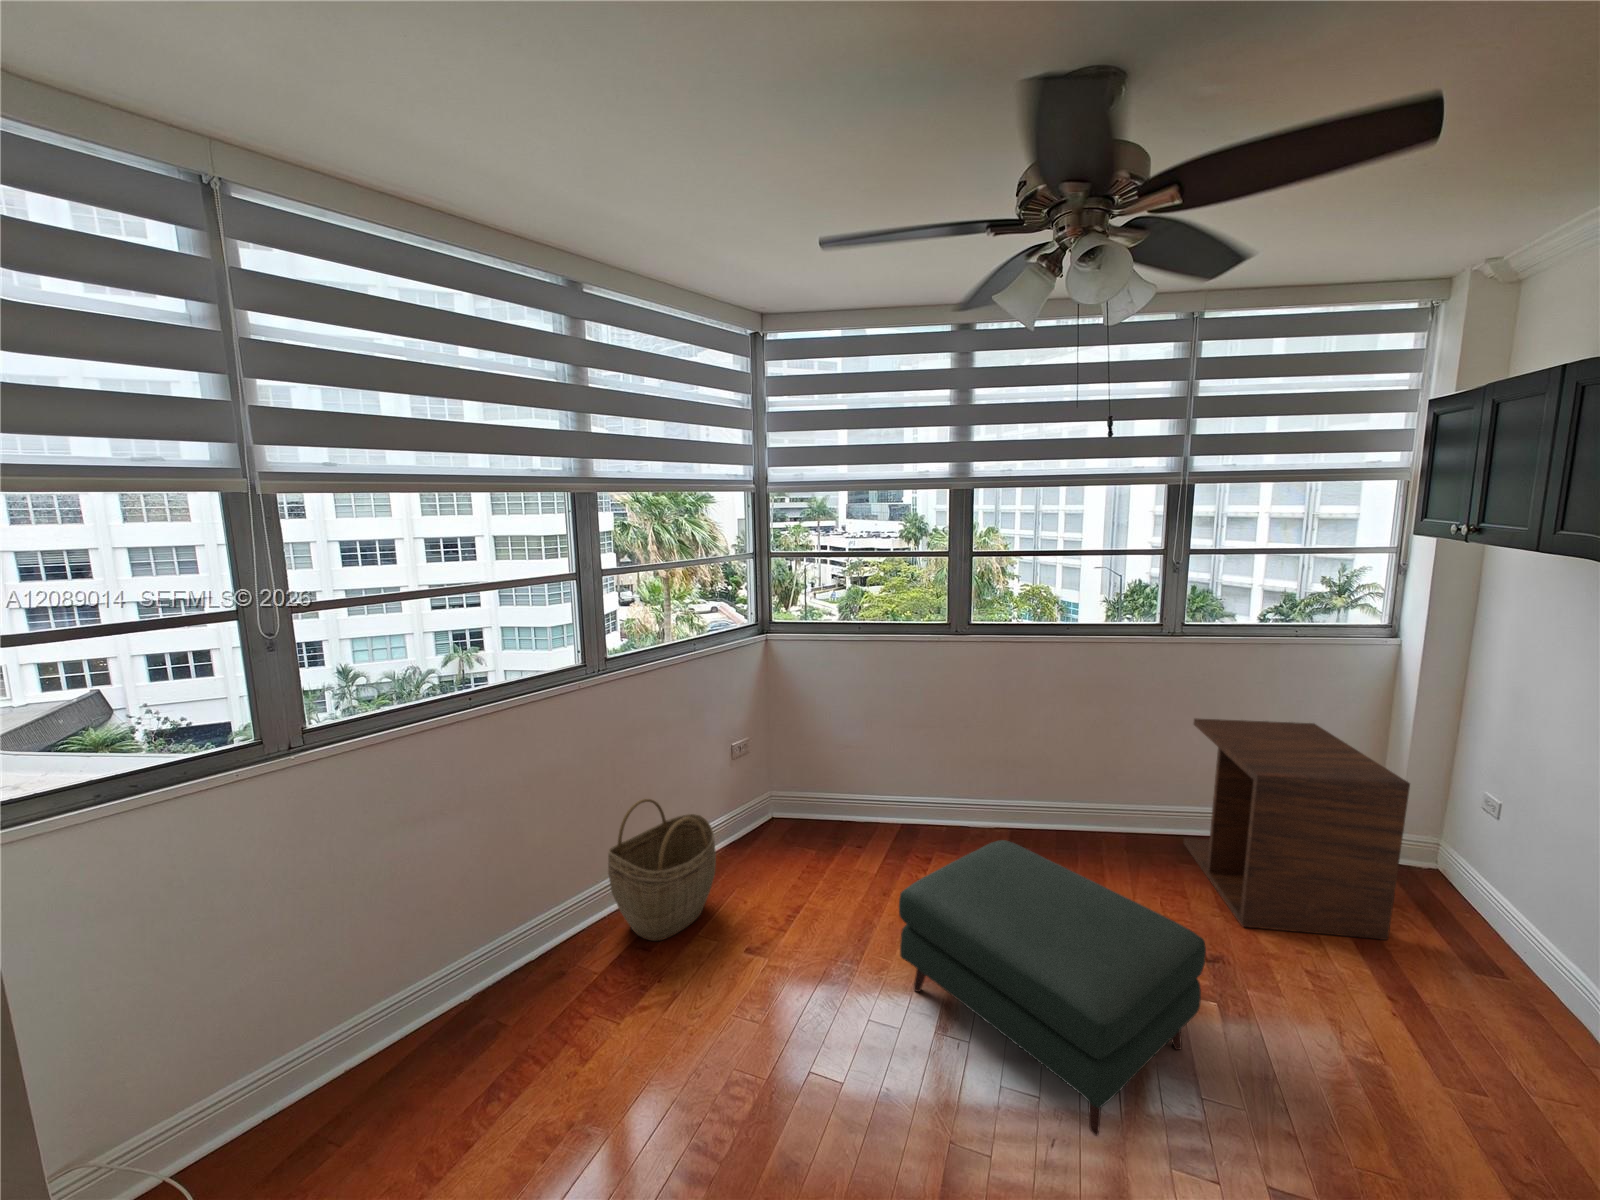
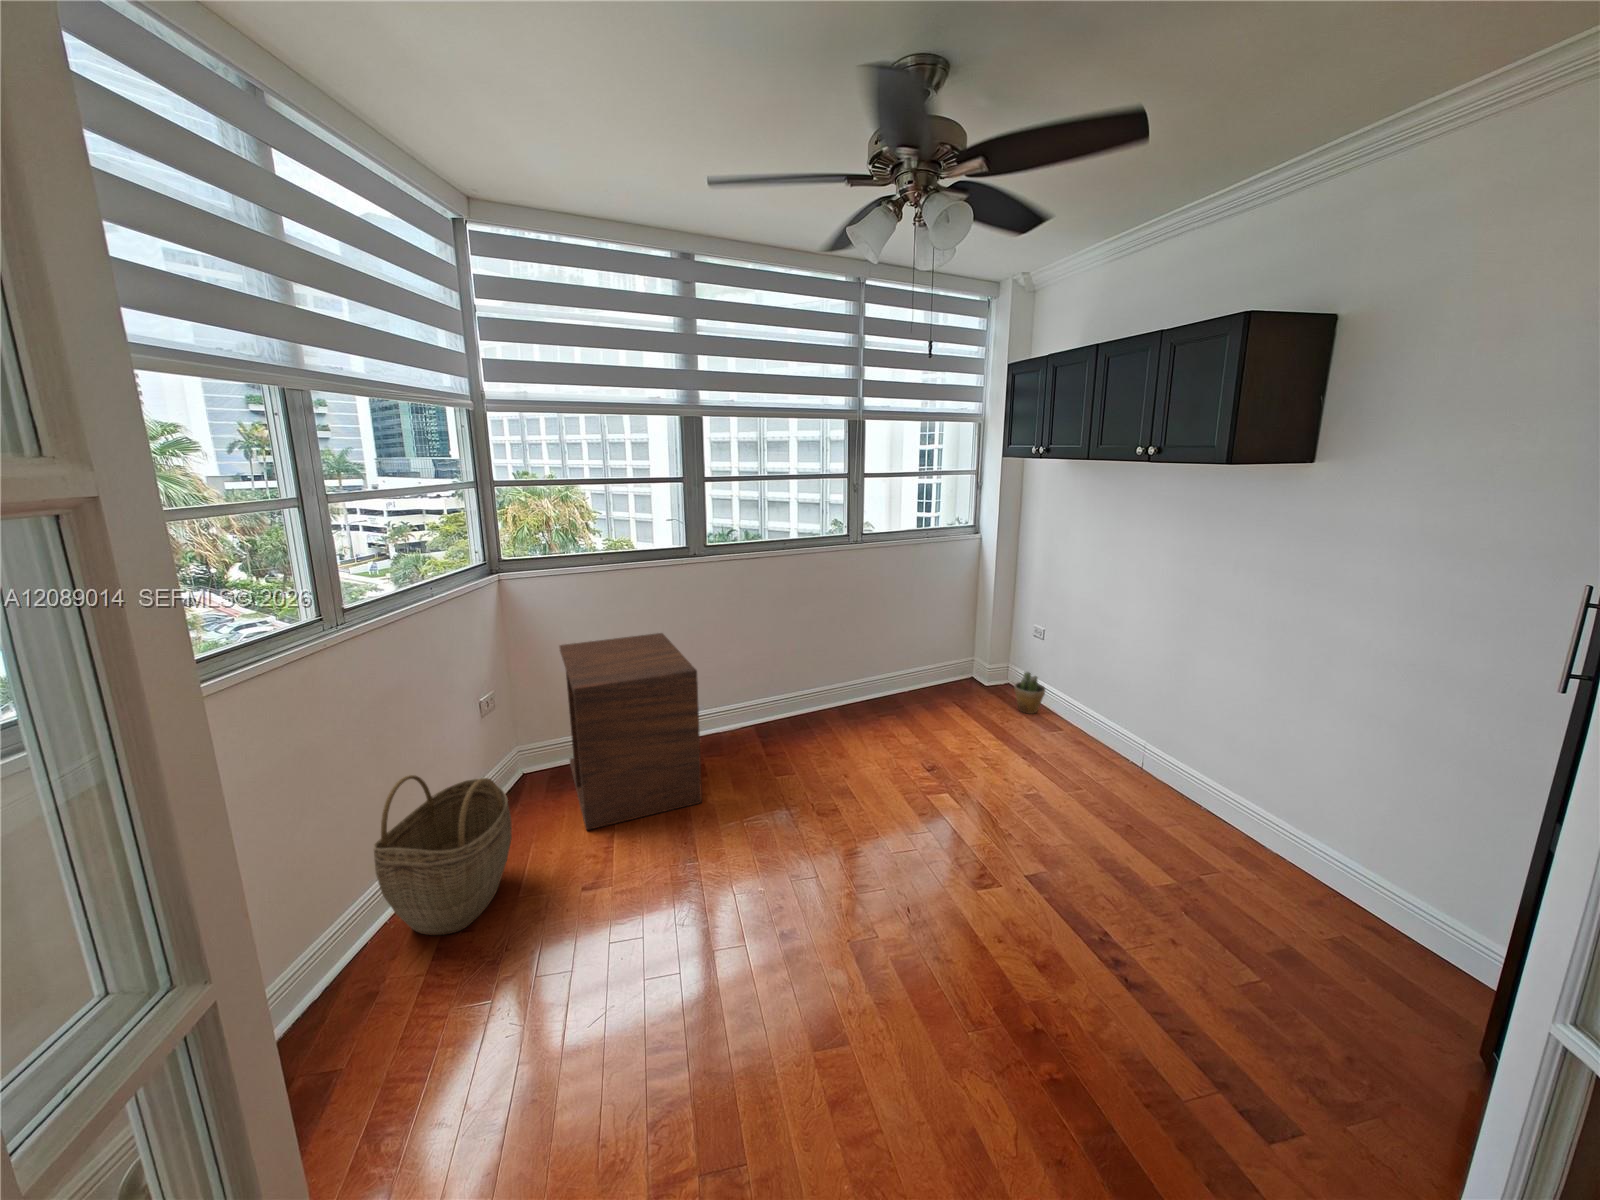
side table: present [1184,718,1410,940] -> present [559,633,702,830]
ottoman: present [899,840,1206,1136] -> none [737,719,960,904]
potted plant: none [1427,868,1492,939] -> present [1014,672,1045,714]

